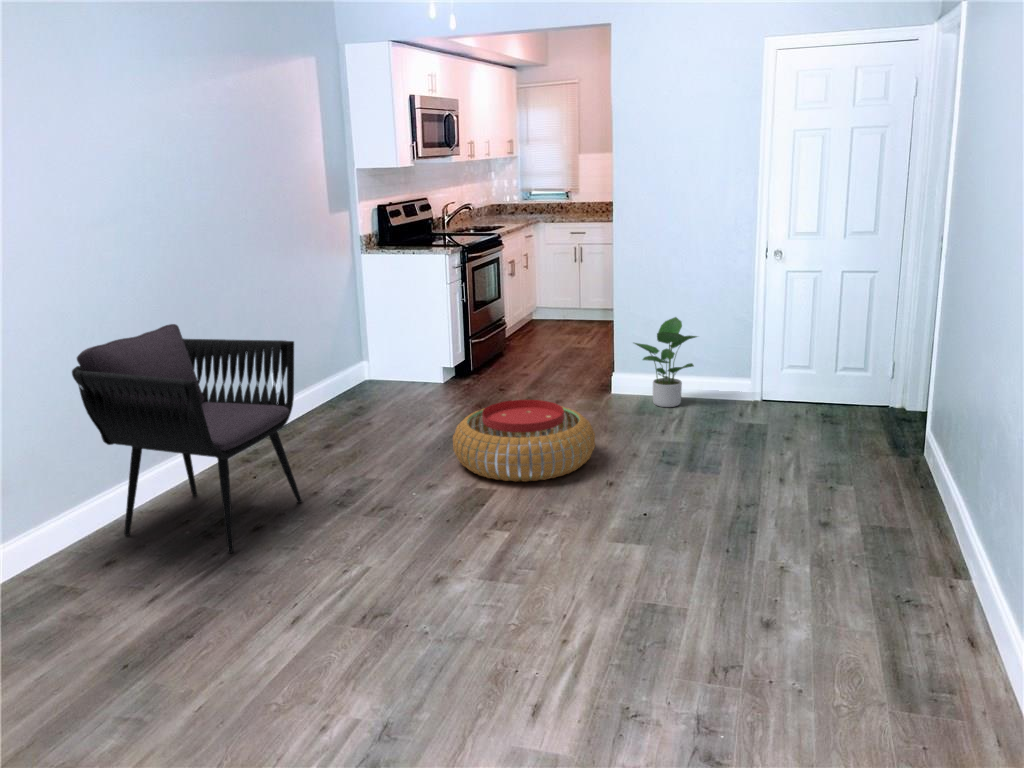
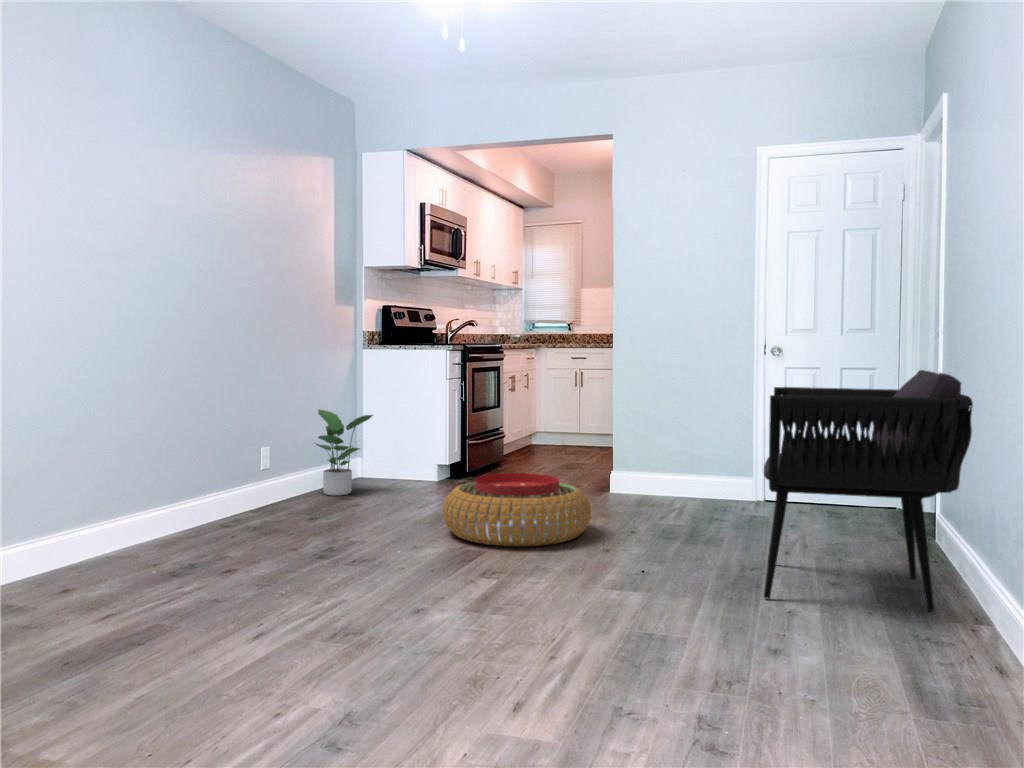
potted plant: present [634,317,697,407] -> present [316,409,373,496]
armchair: present [72,324,302,553] -> present [764,370,973,611]

